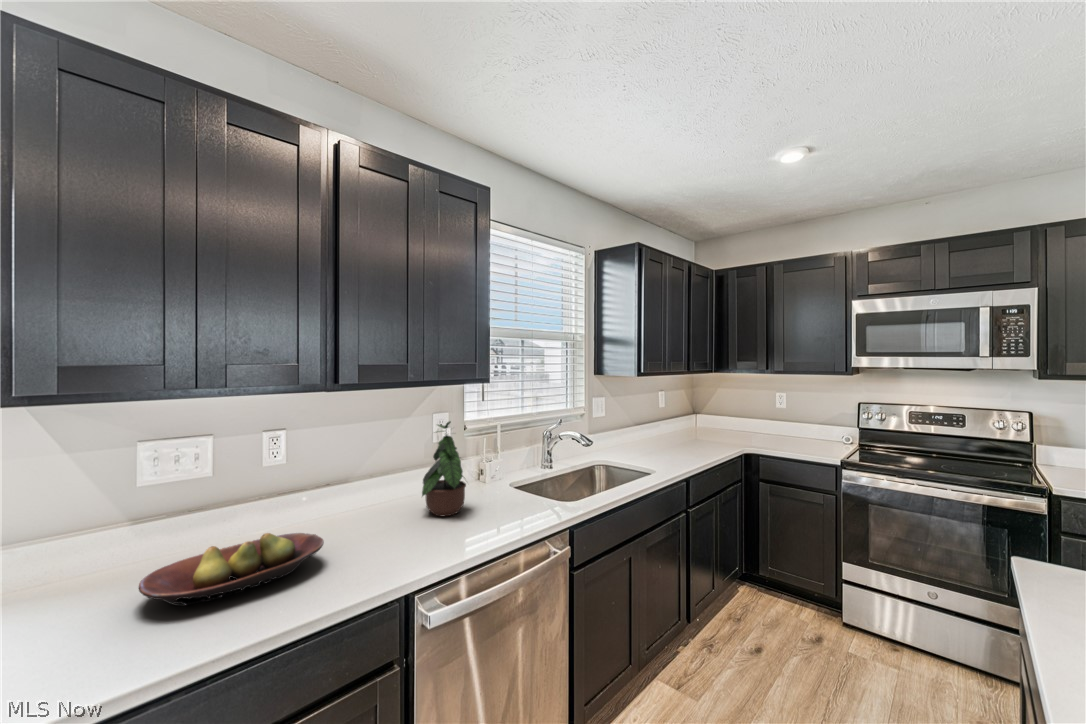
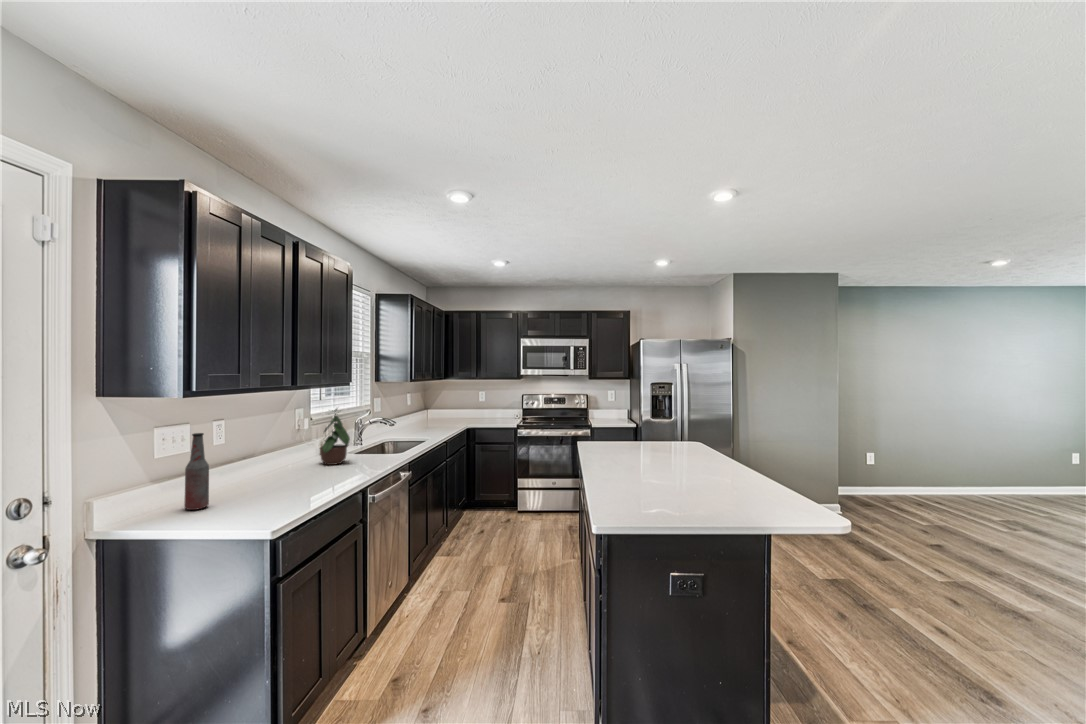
bottle: none [49,472,98,609] -> present [184,433,209,510]
fruit bowl: present [139,533,324,606] -> none [238,465,314,499]

